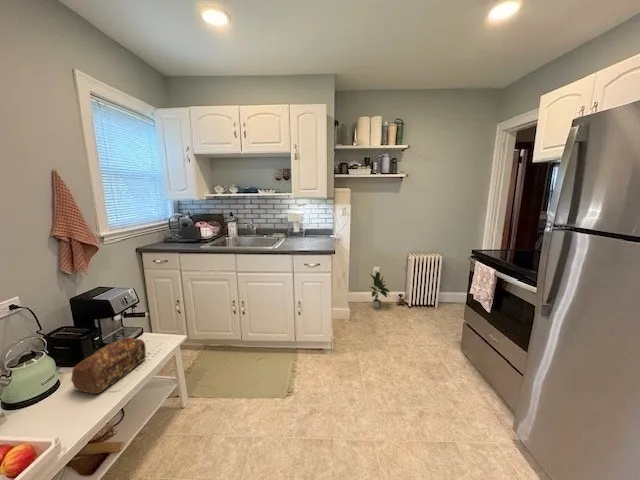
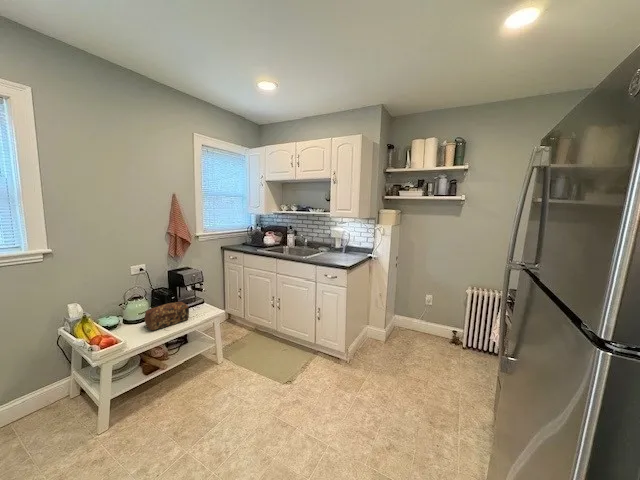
potted plant: present [370,272,390,308] -> none [410,299,439,338]

